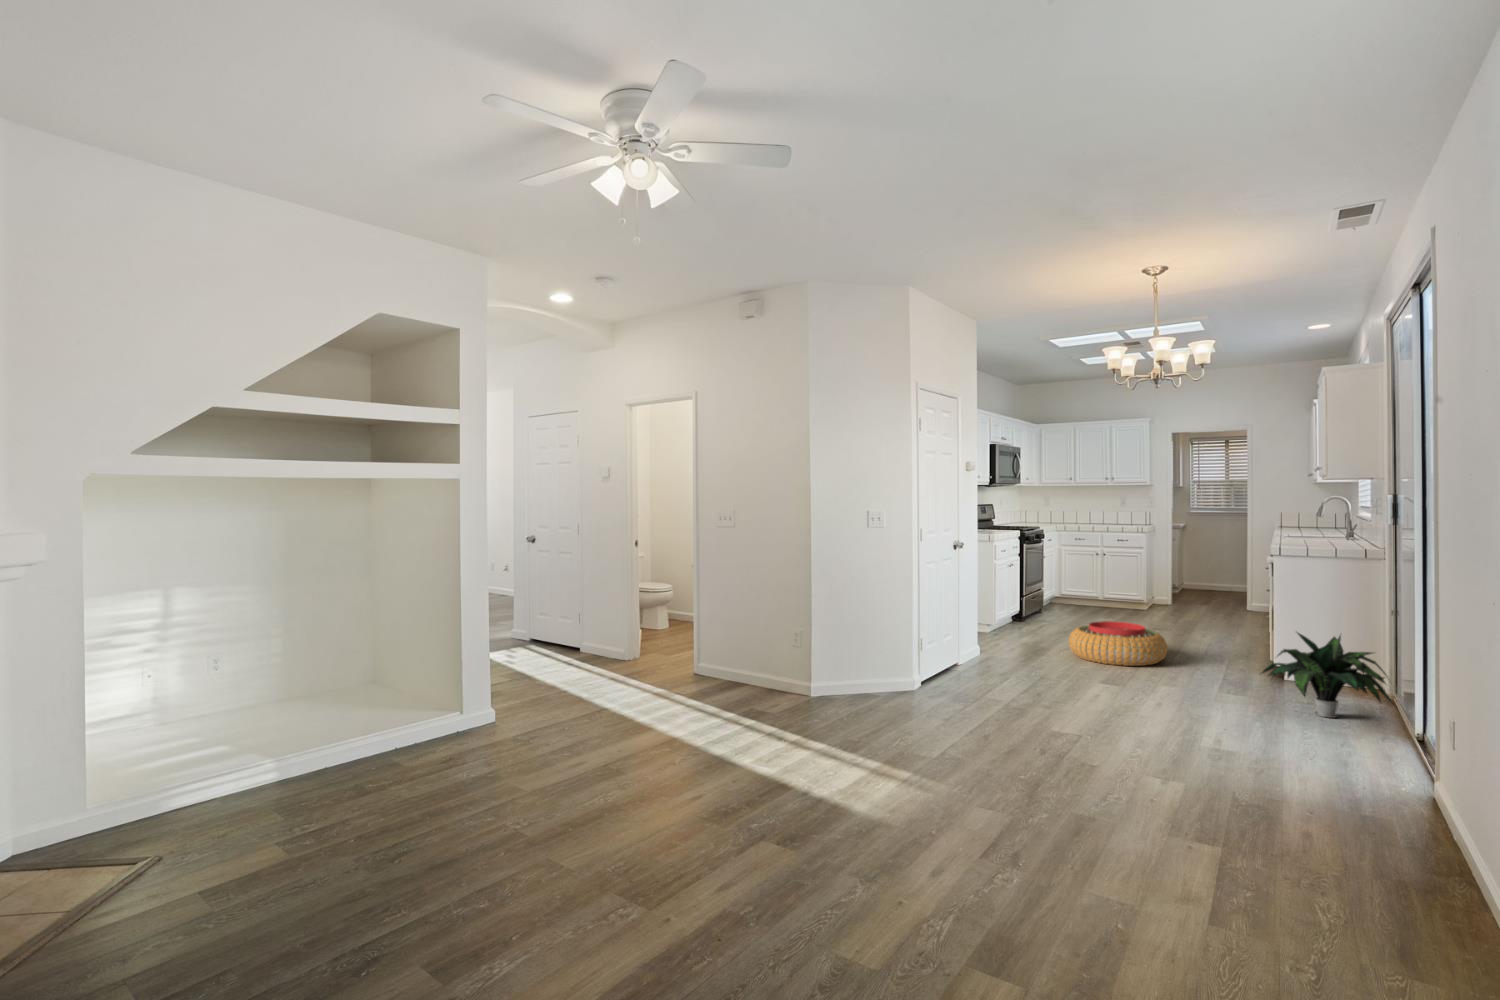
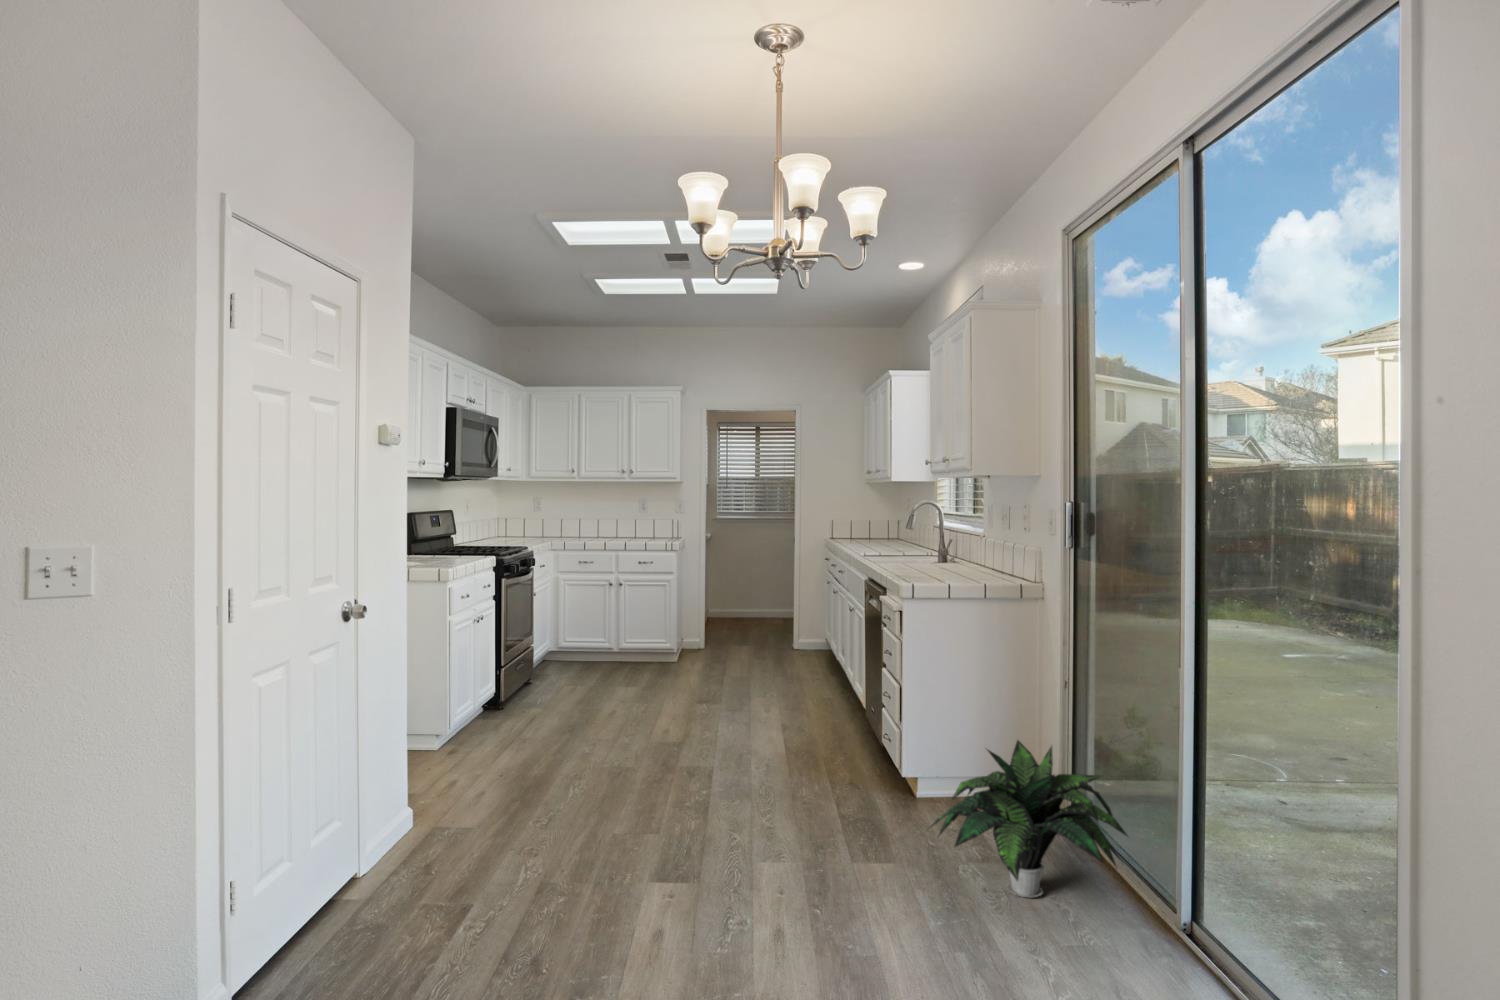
pouf: present [1069,621,1167,666] -> none [583,720,744,813]

